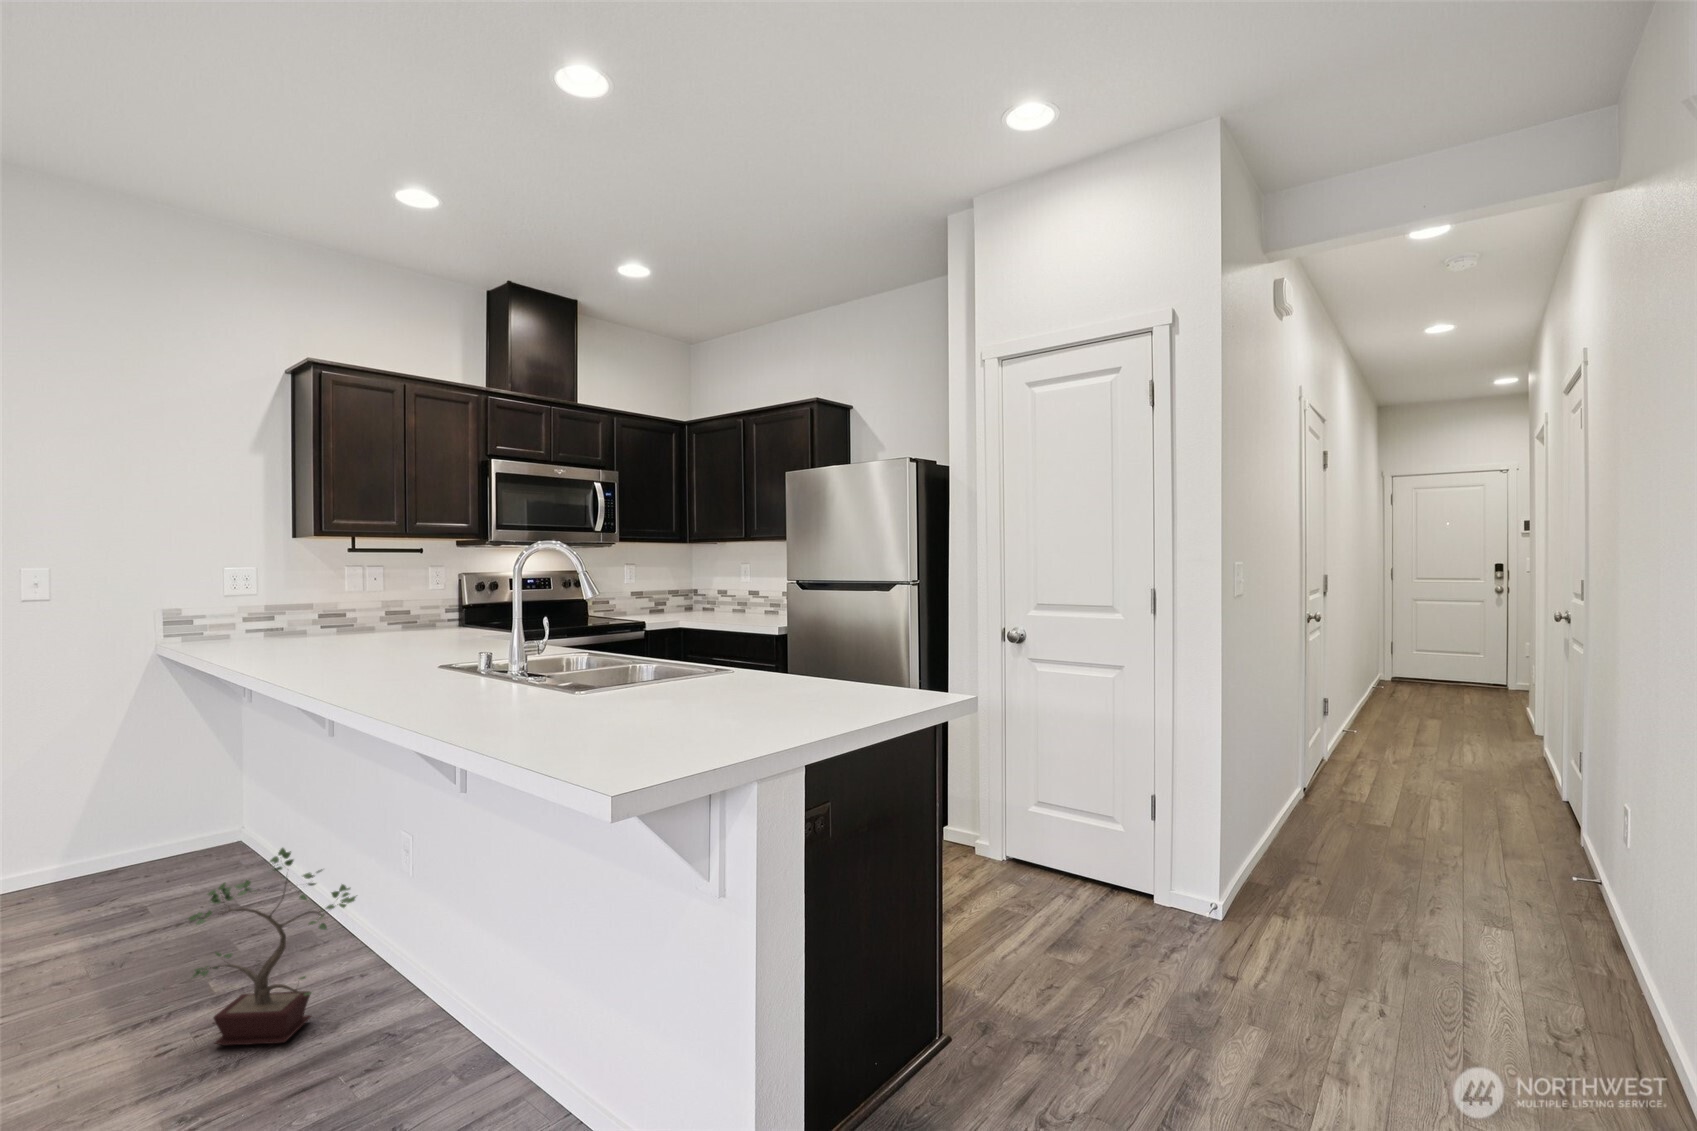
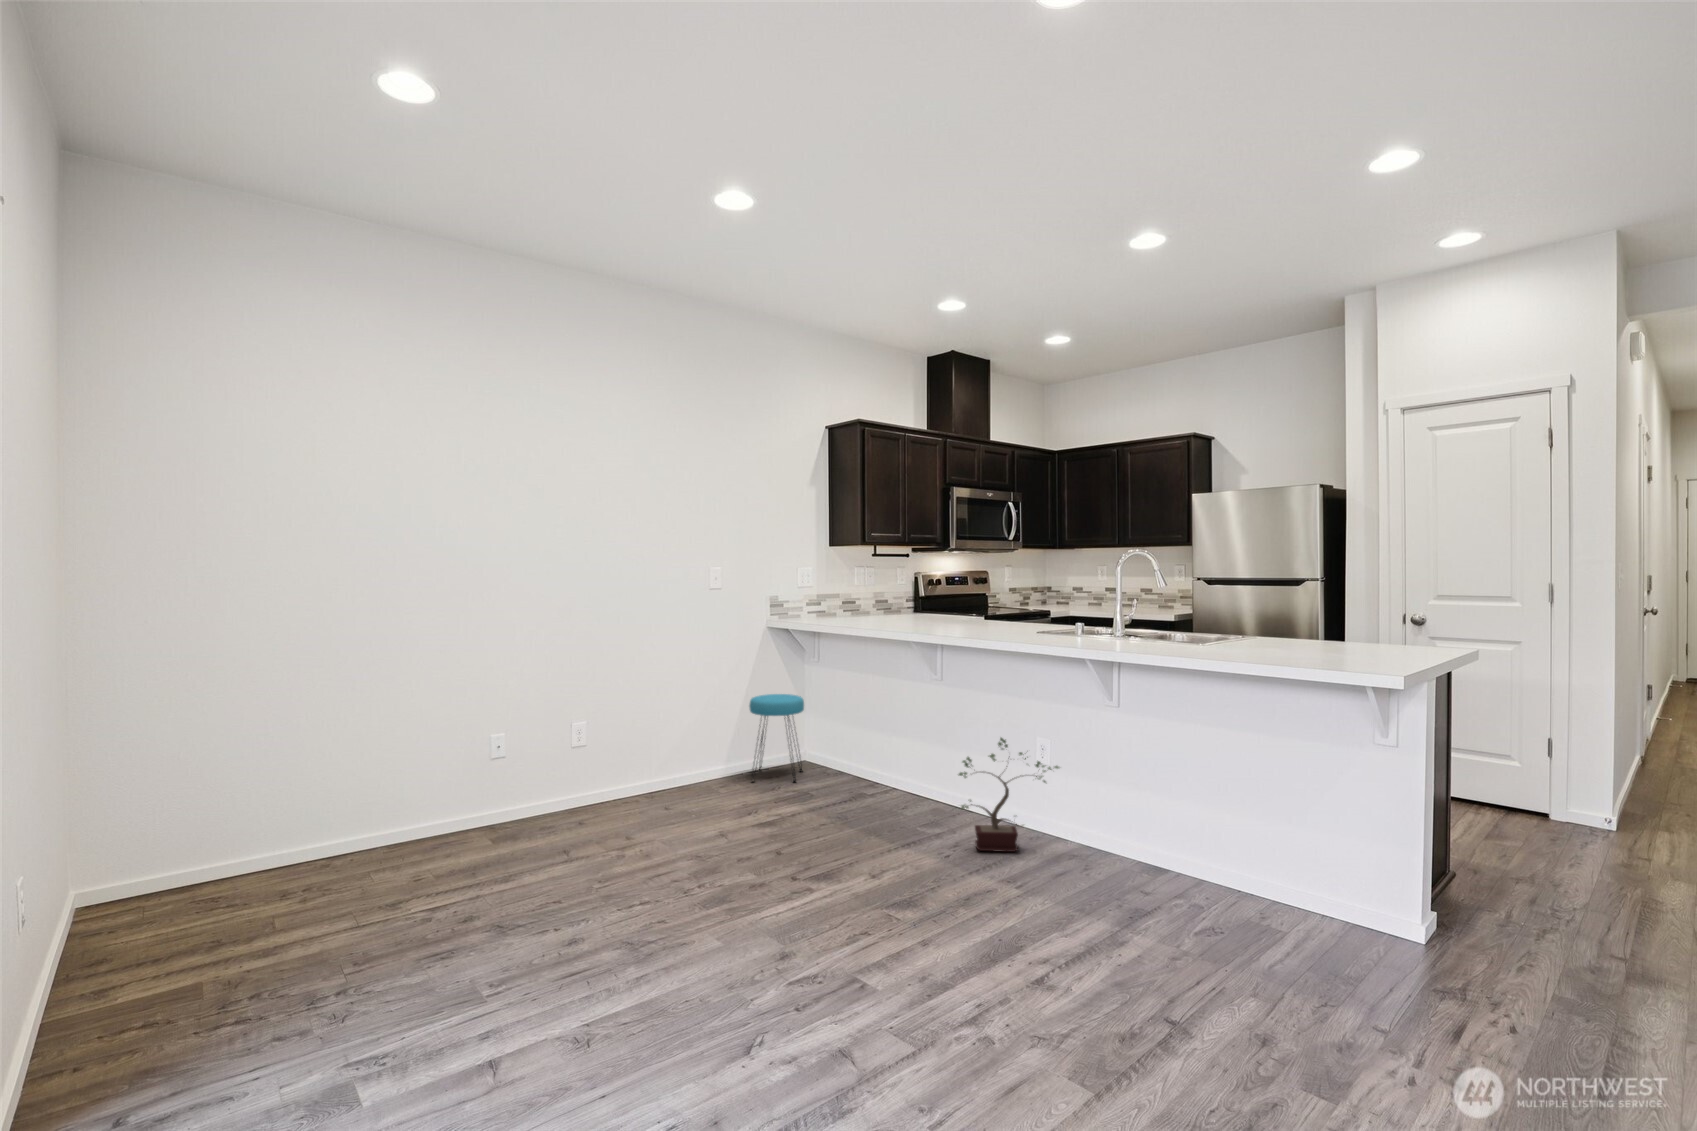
stool: none [83,752,205,890] -> present [749,694,804,782]

